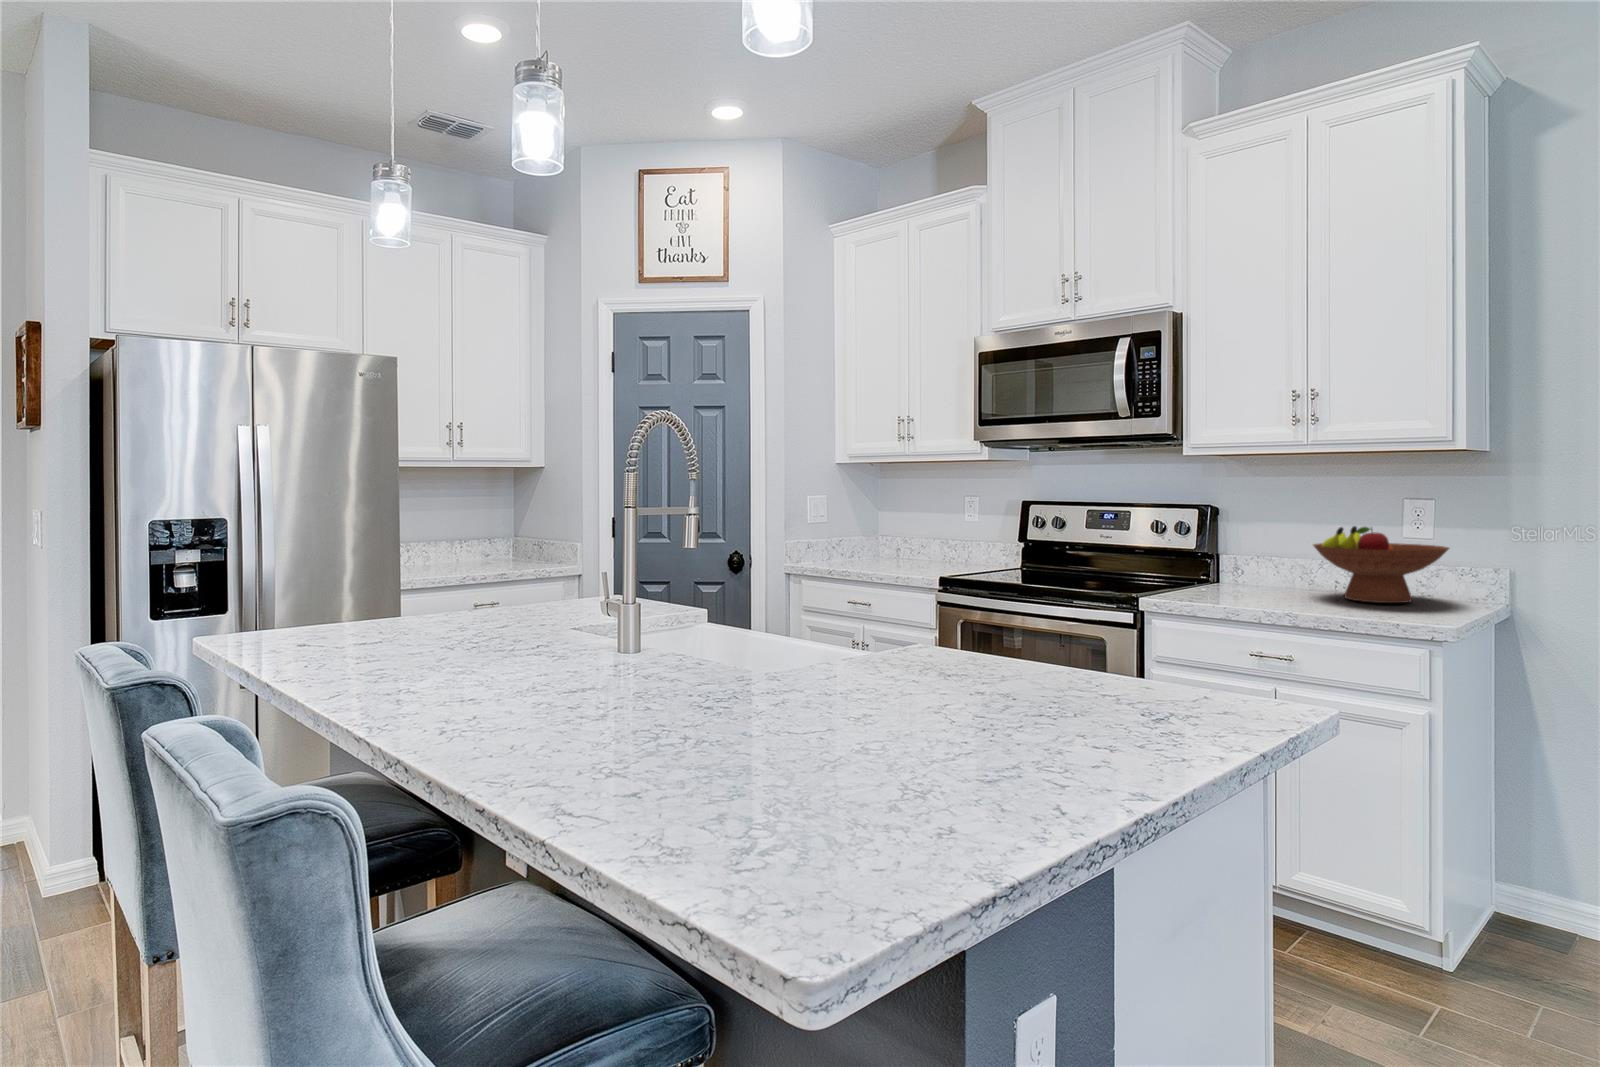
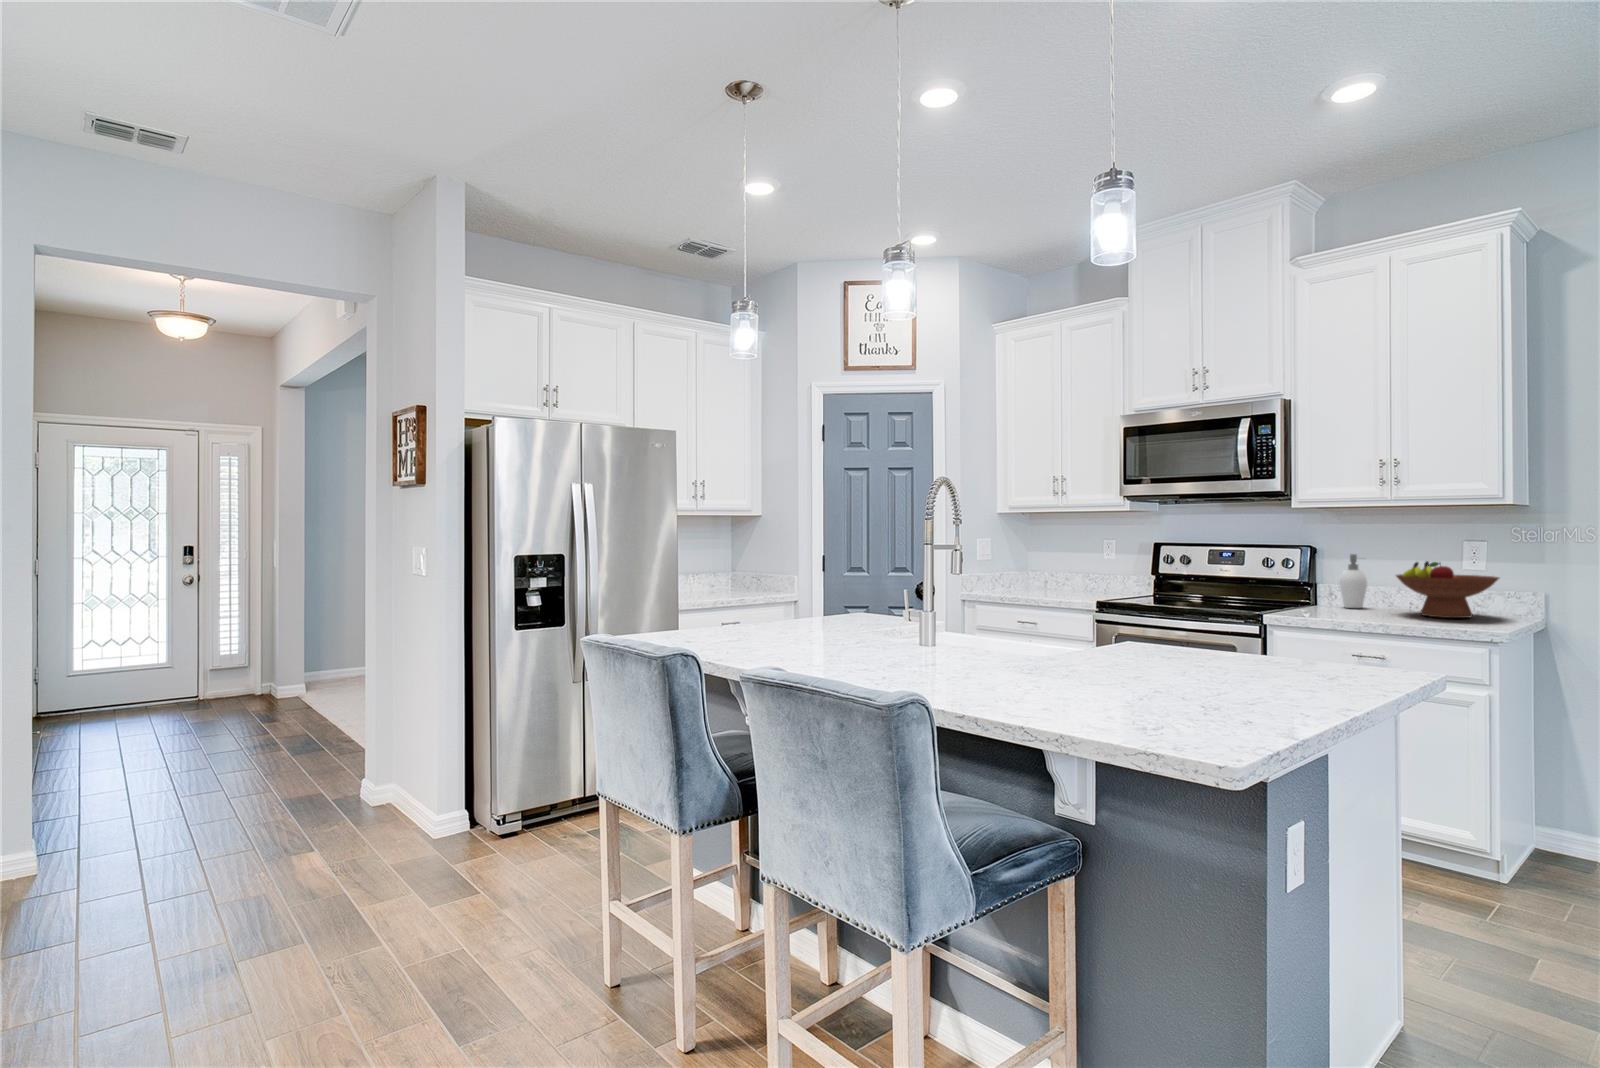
soap dispenser: none [1243,517,1278,588] -> present [1339,554,1367,608]

